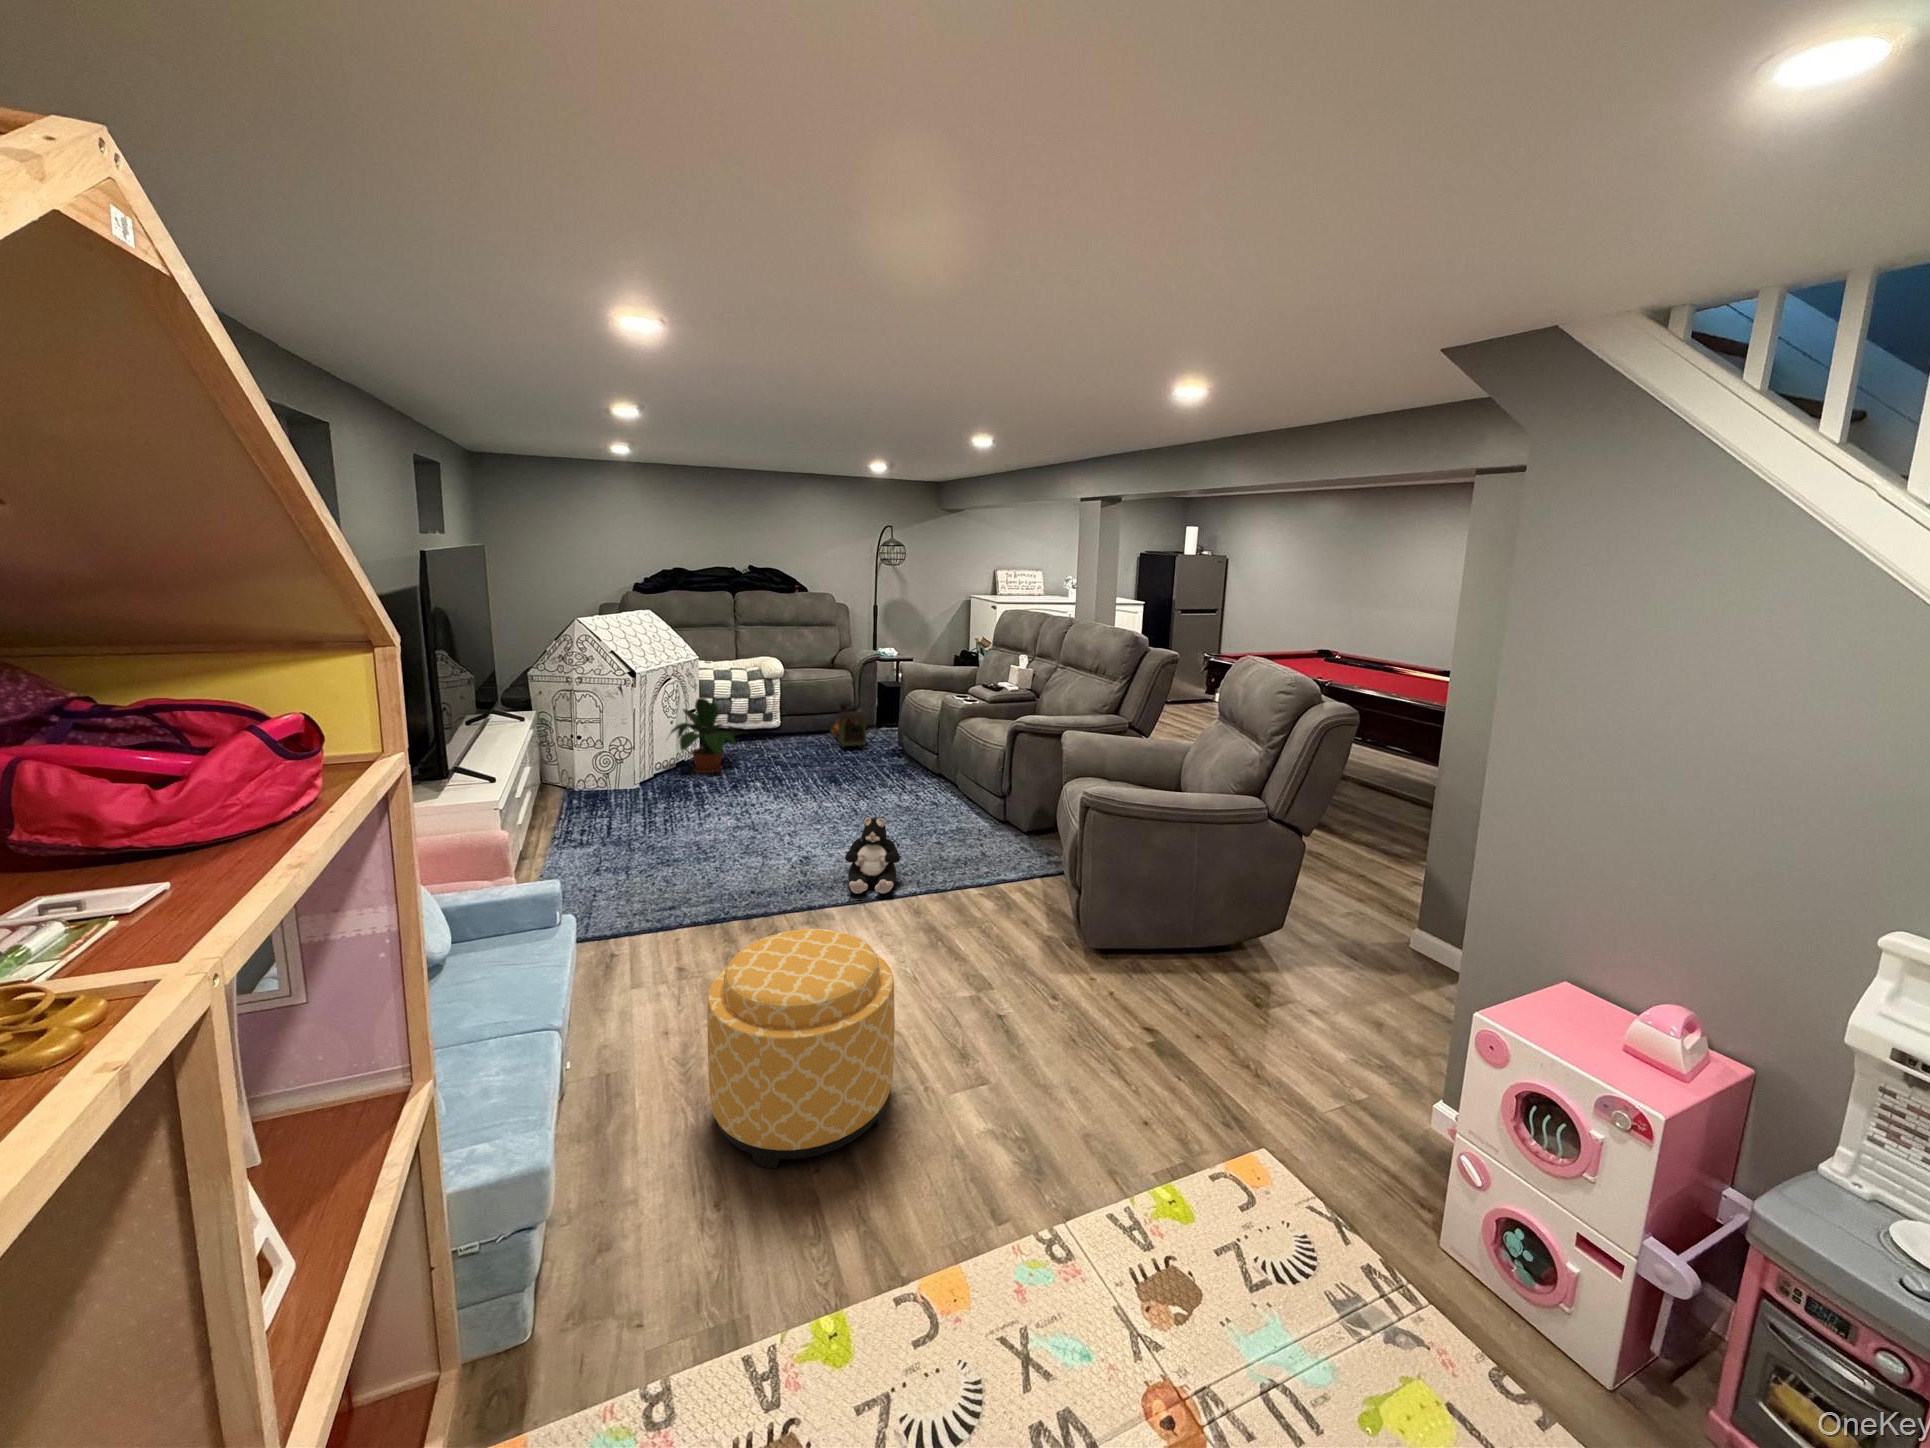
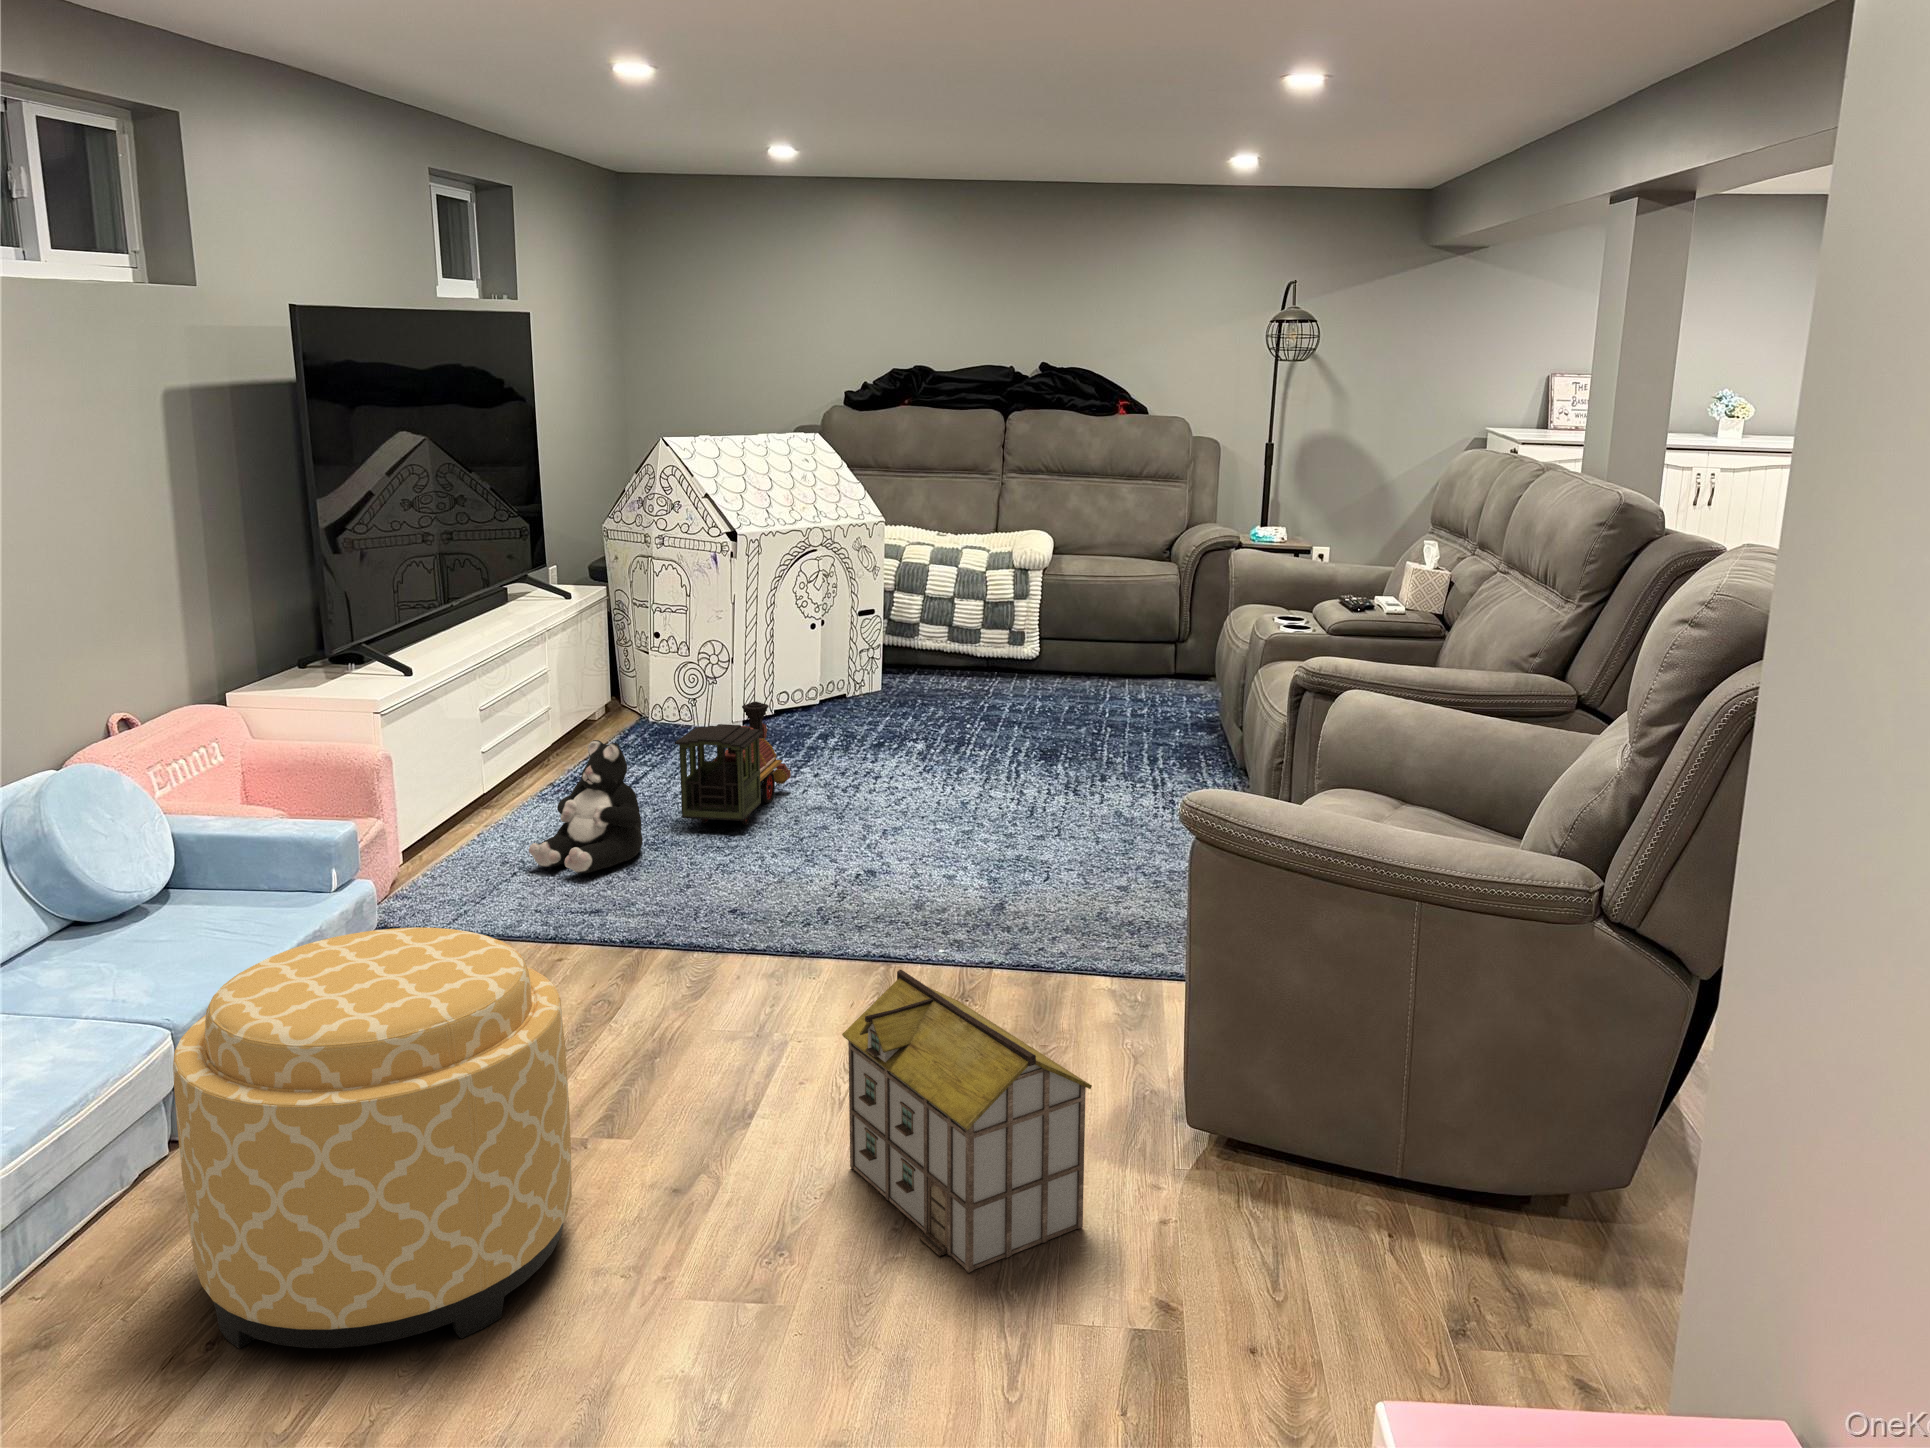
potted plant: present [666,698,736,773] -> none [796,581,926,721]
toy train: present [831,703,867,747] -> present [675,702,791,825]
plush toy: present [845,816,900,894] -> present [529,740,643,873]
toy house: none [959,905,1080,1030] -> present [842,970,1092,1273]

